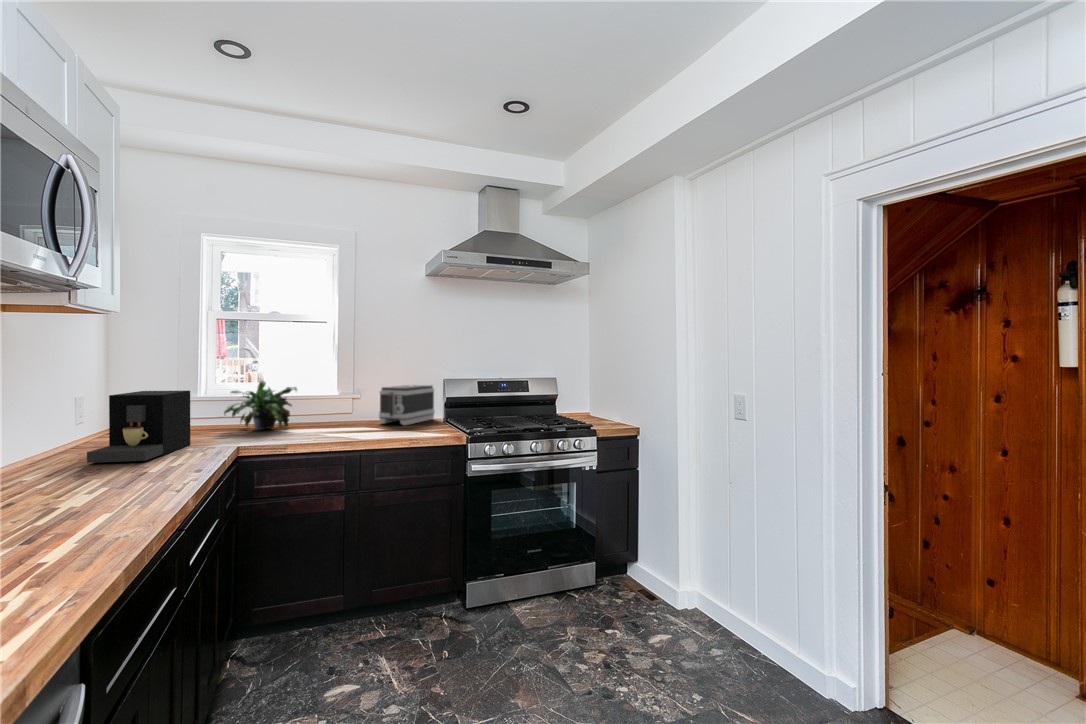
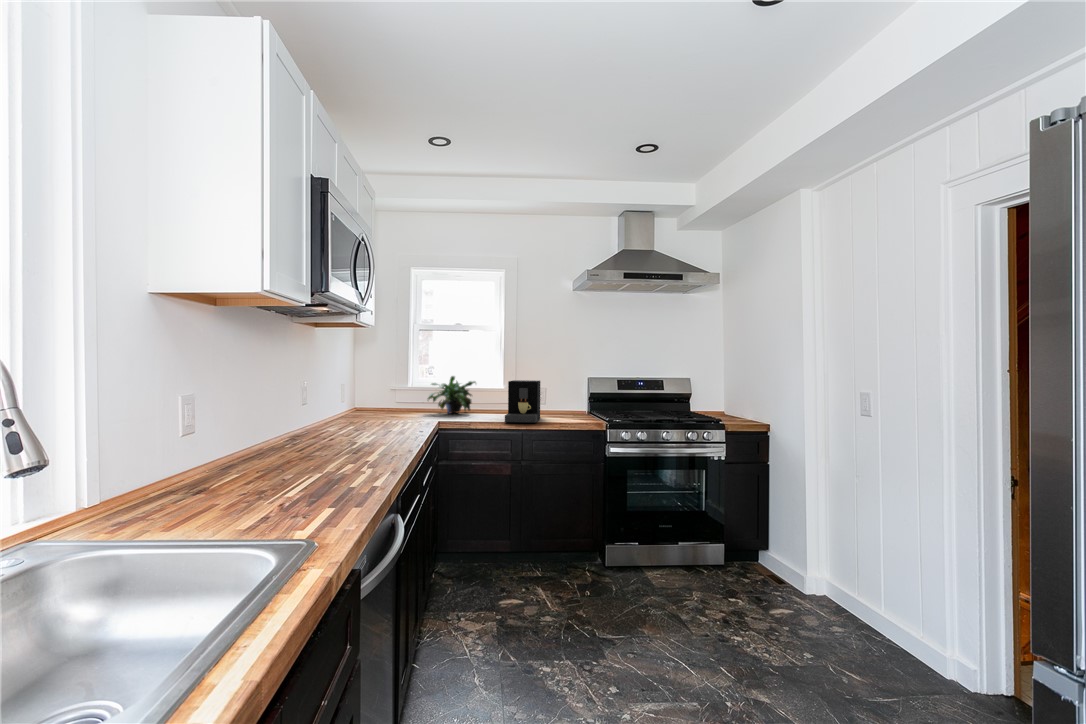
toaster: present [379,385,435,425] -> none [537,382,583,415]
coffee maker: present [87,391,190,463] -> present [505,380,540,422]

